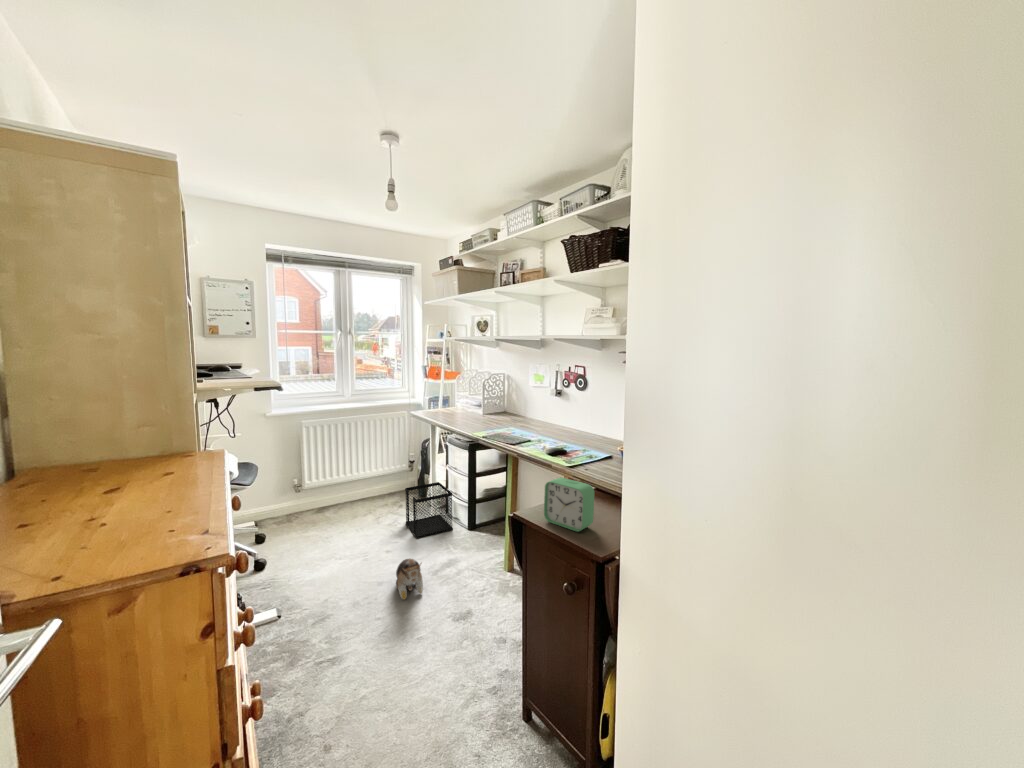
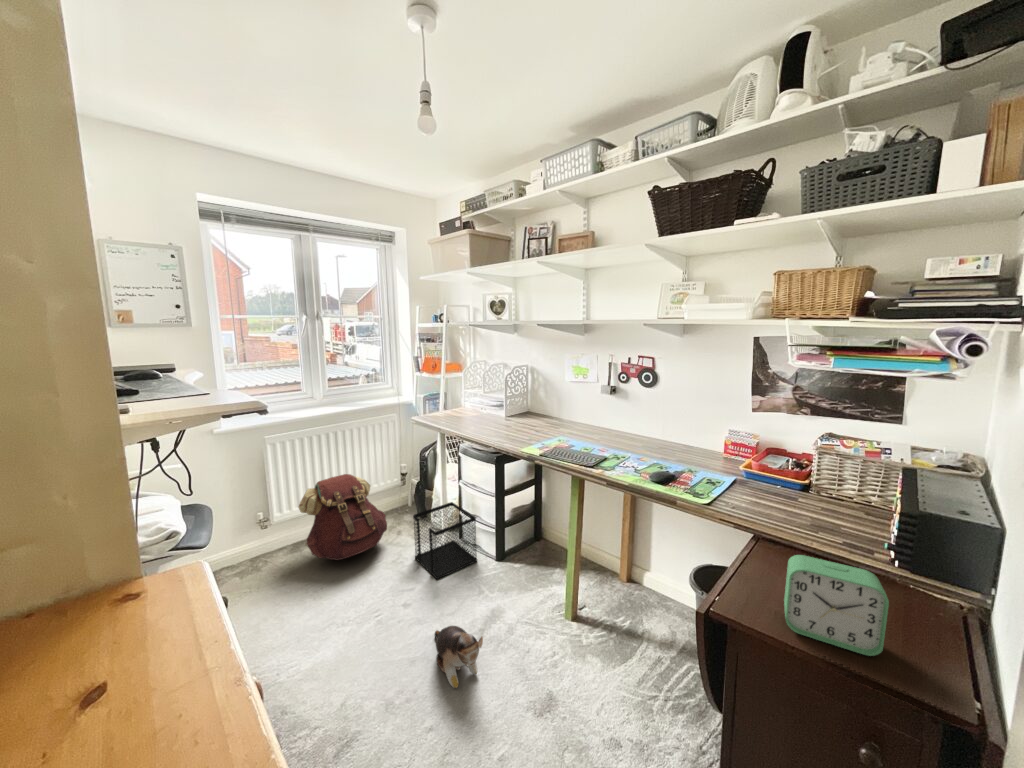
backpack: none [323,455,389,519] -> present [299,474,387,560]

